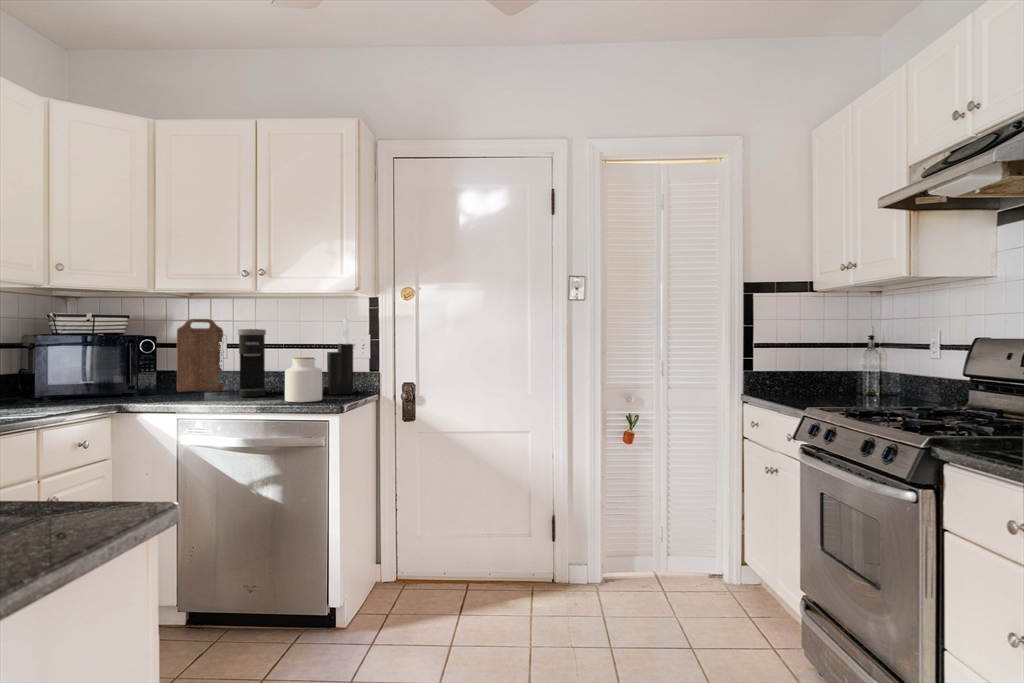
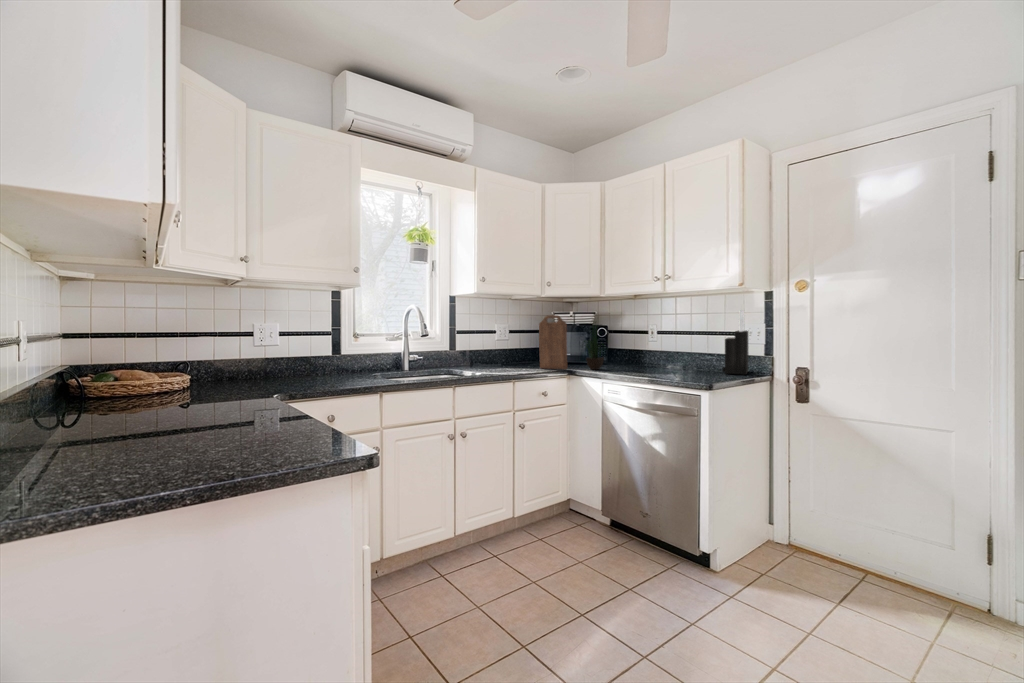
potted plant: none [111,317,164,401] -> present [584,326,604,370]
cutting board: present [177,319,224,392] -> present [539,315,567,369]
coffee maker: present [238,329,266,397] -> none [655,320,680,372]
jar: present [285,357,322,402] -> none [680,343,711,379]

